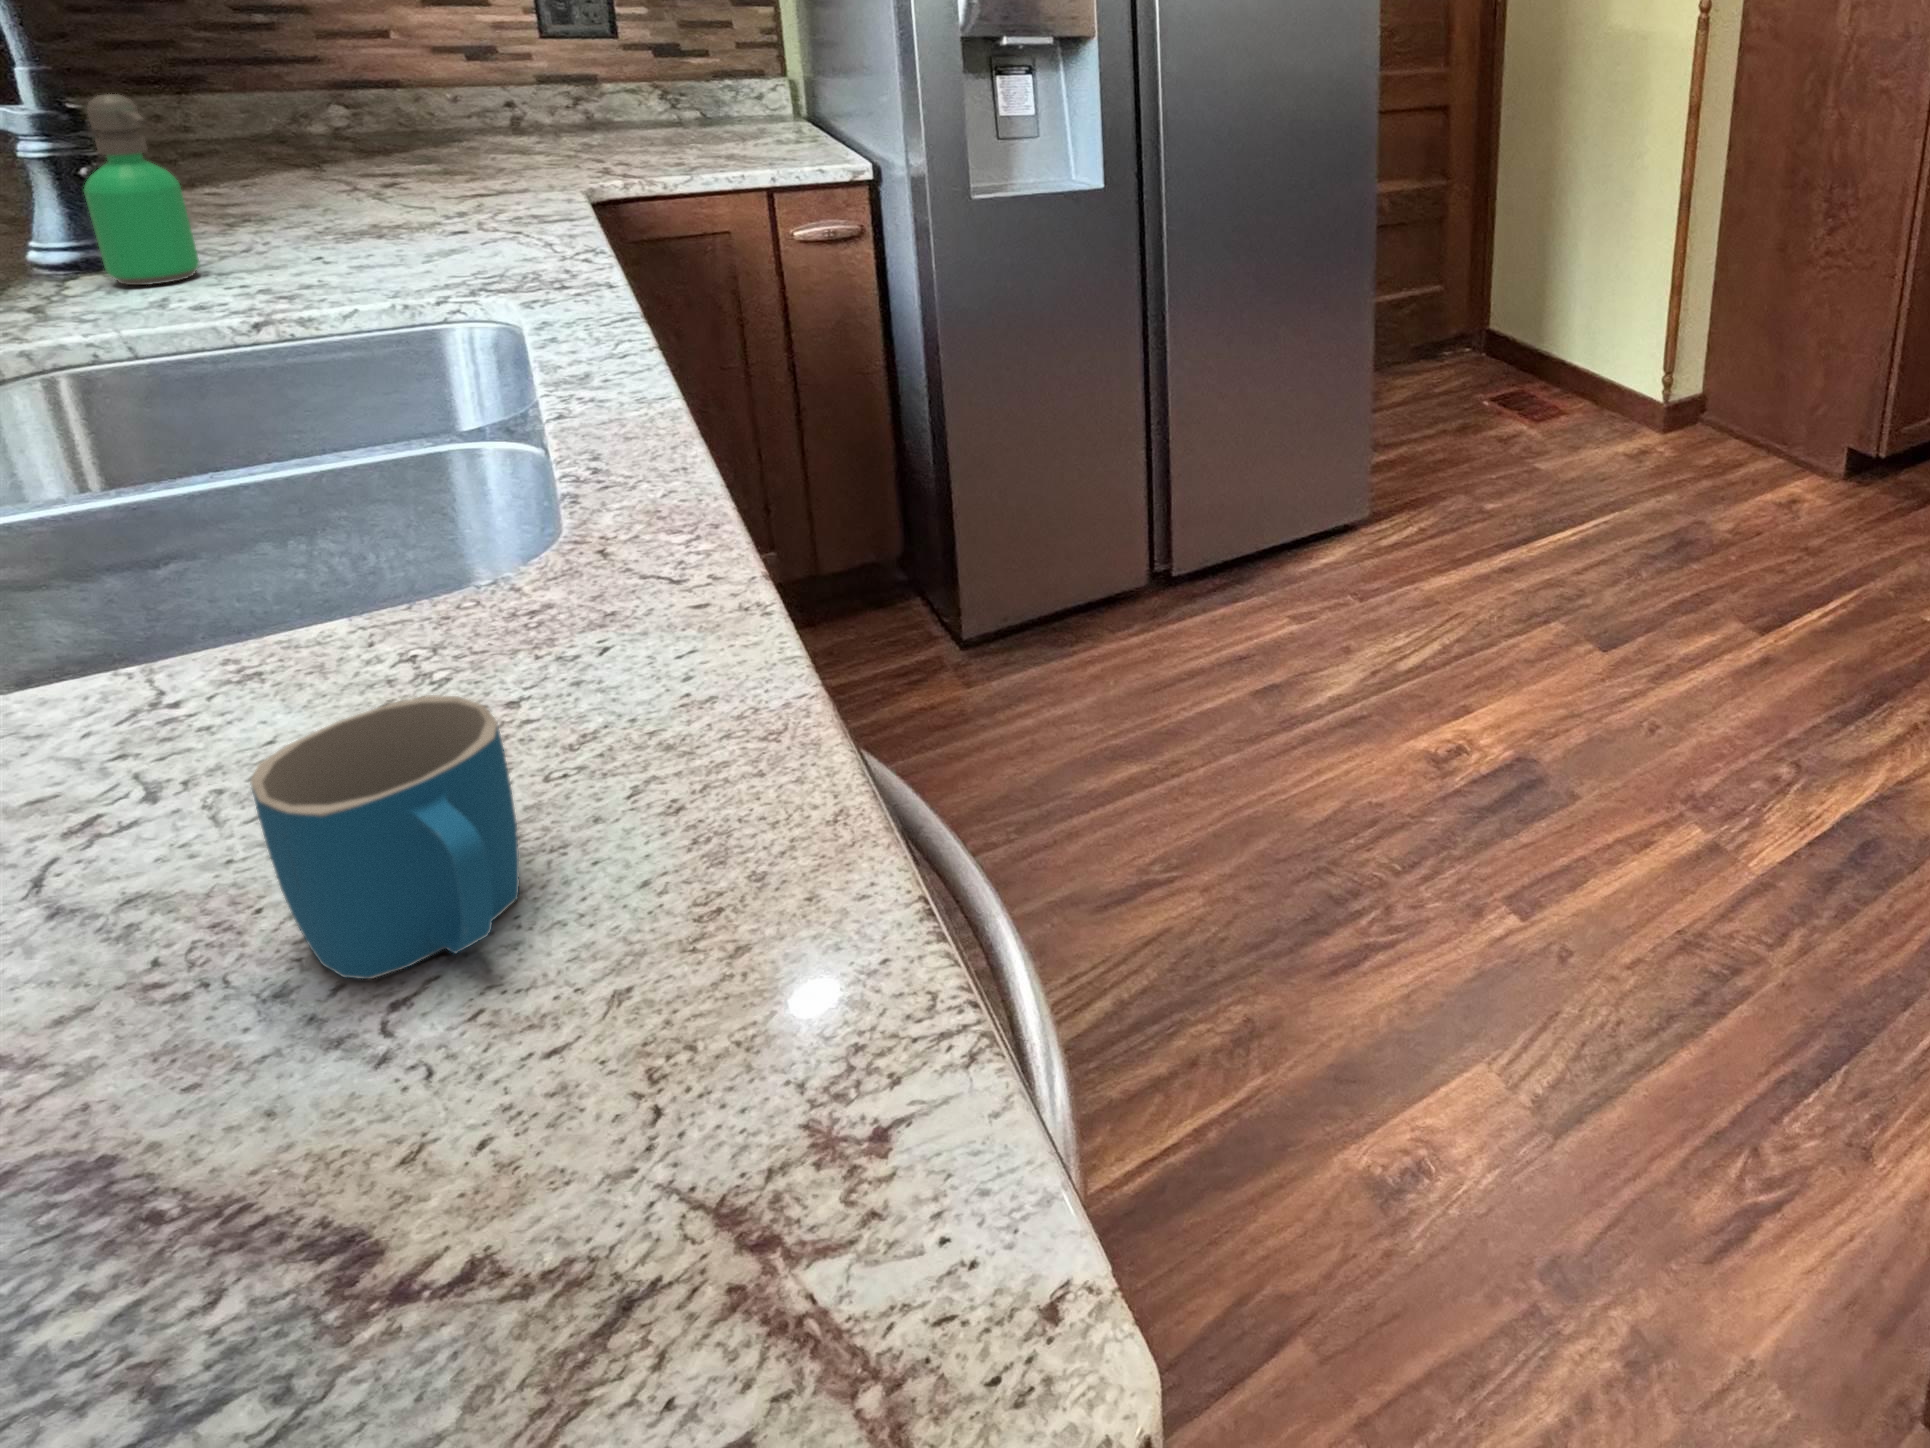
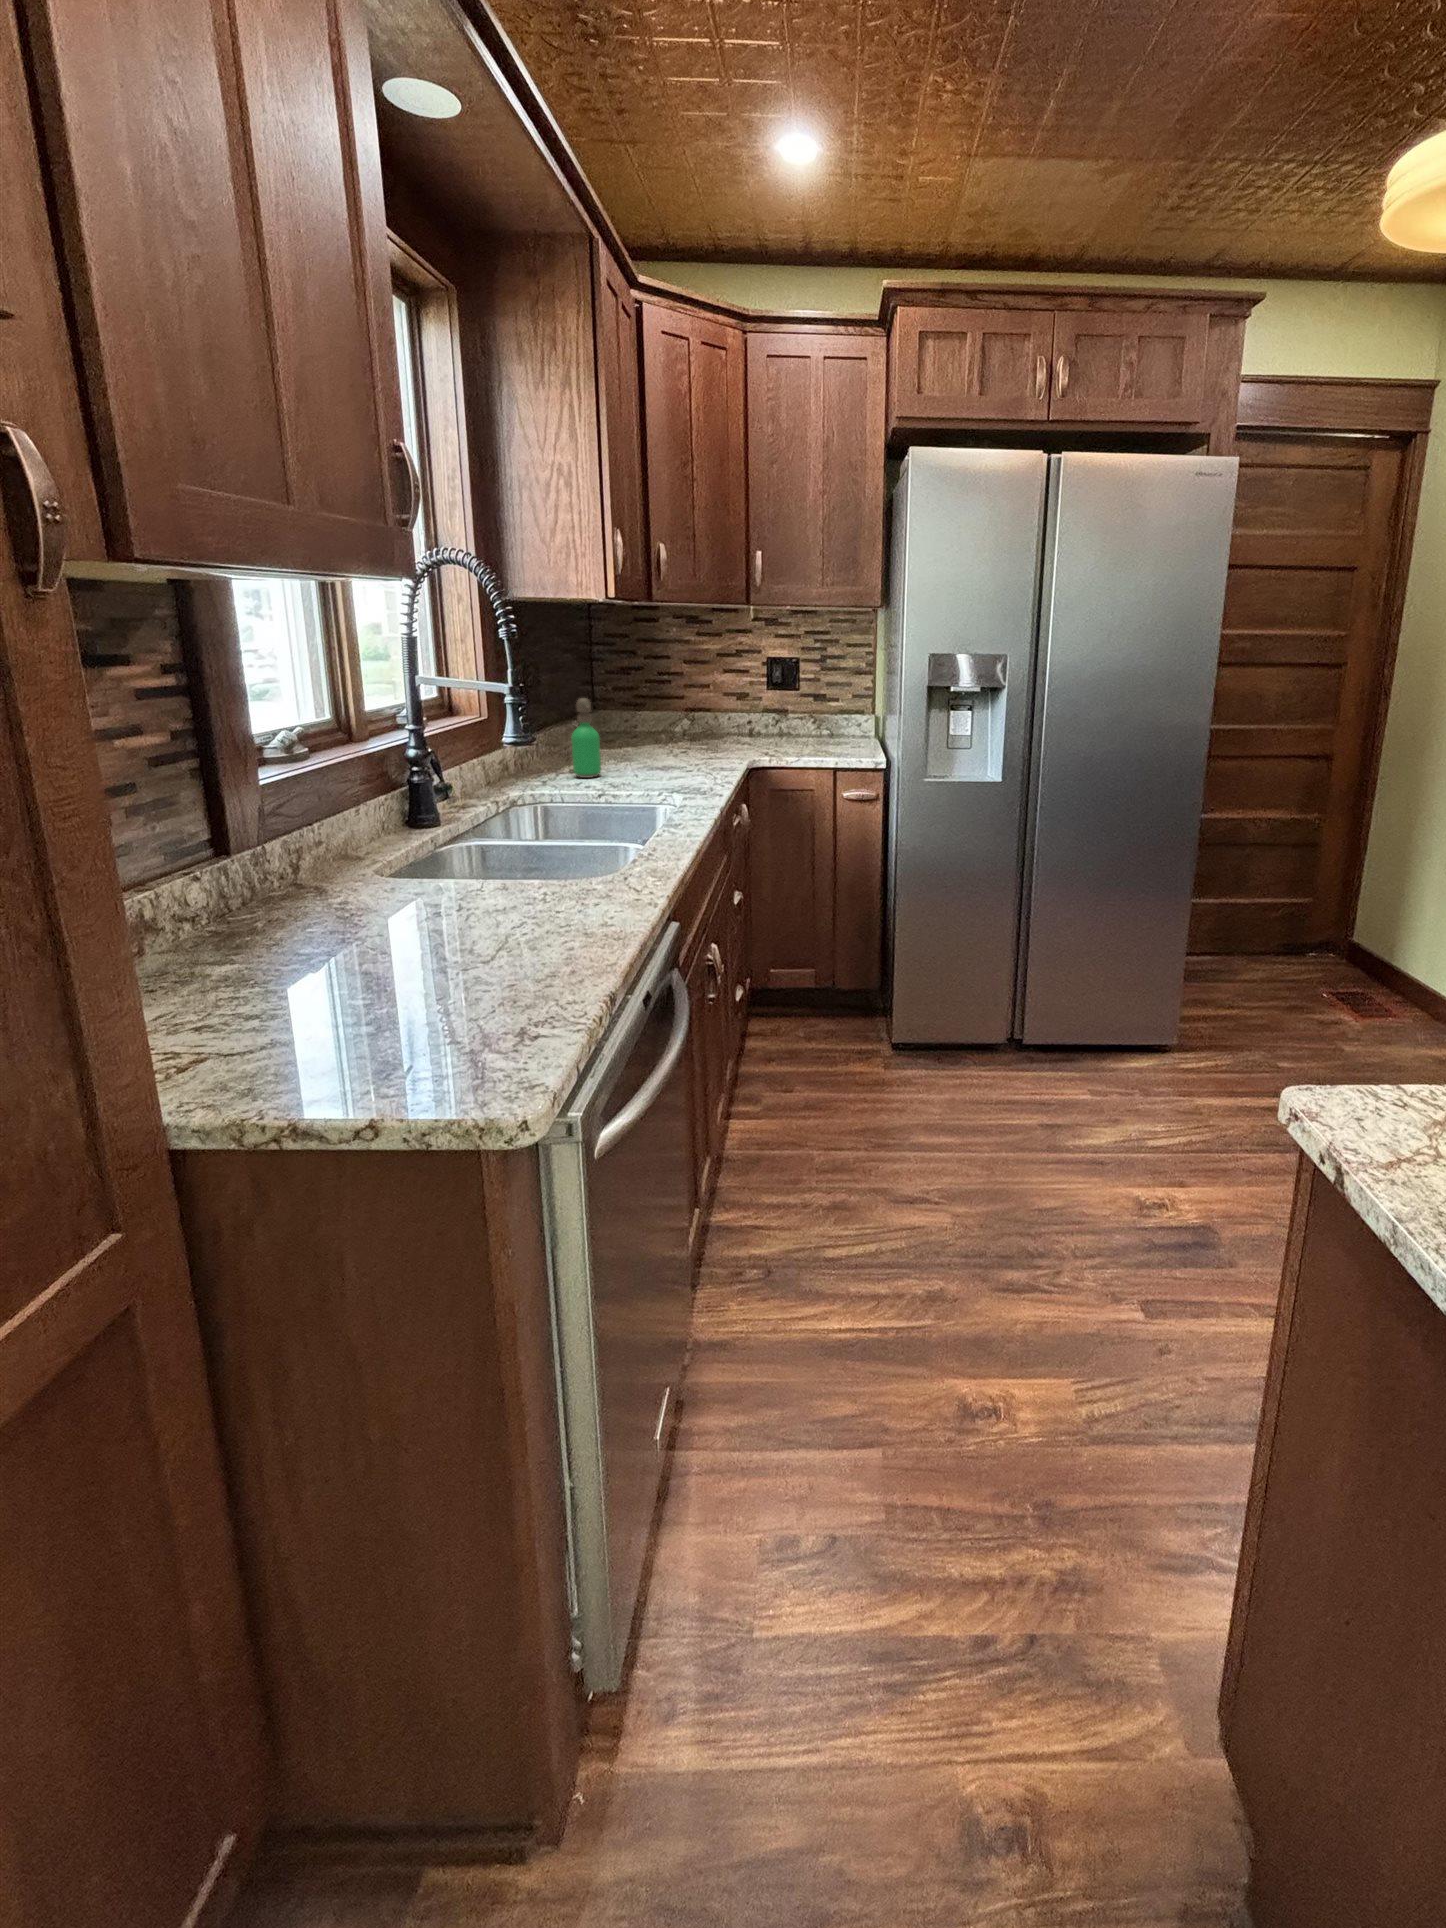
mug: present [250,695,519,979] -> none [428,879,502,971]

